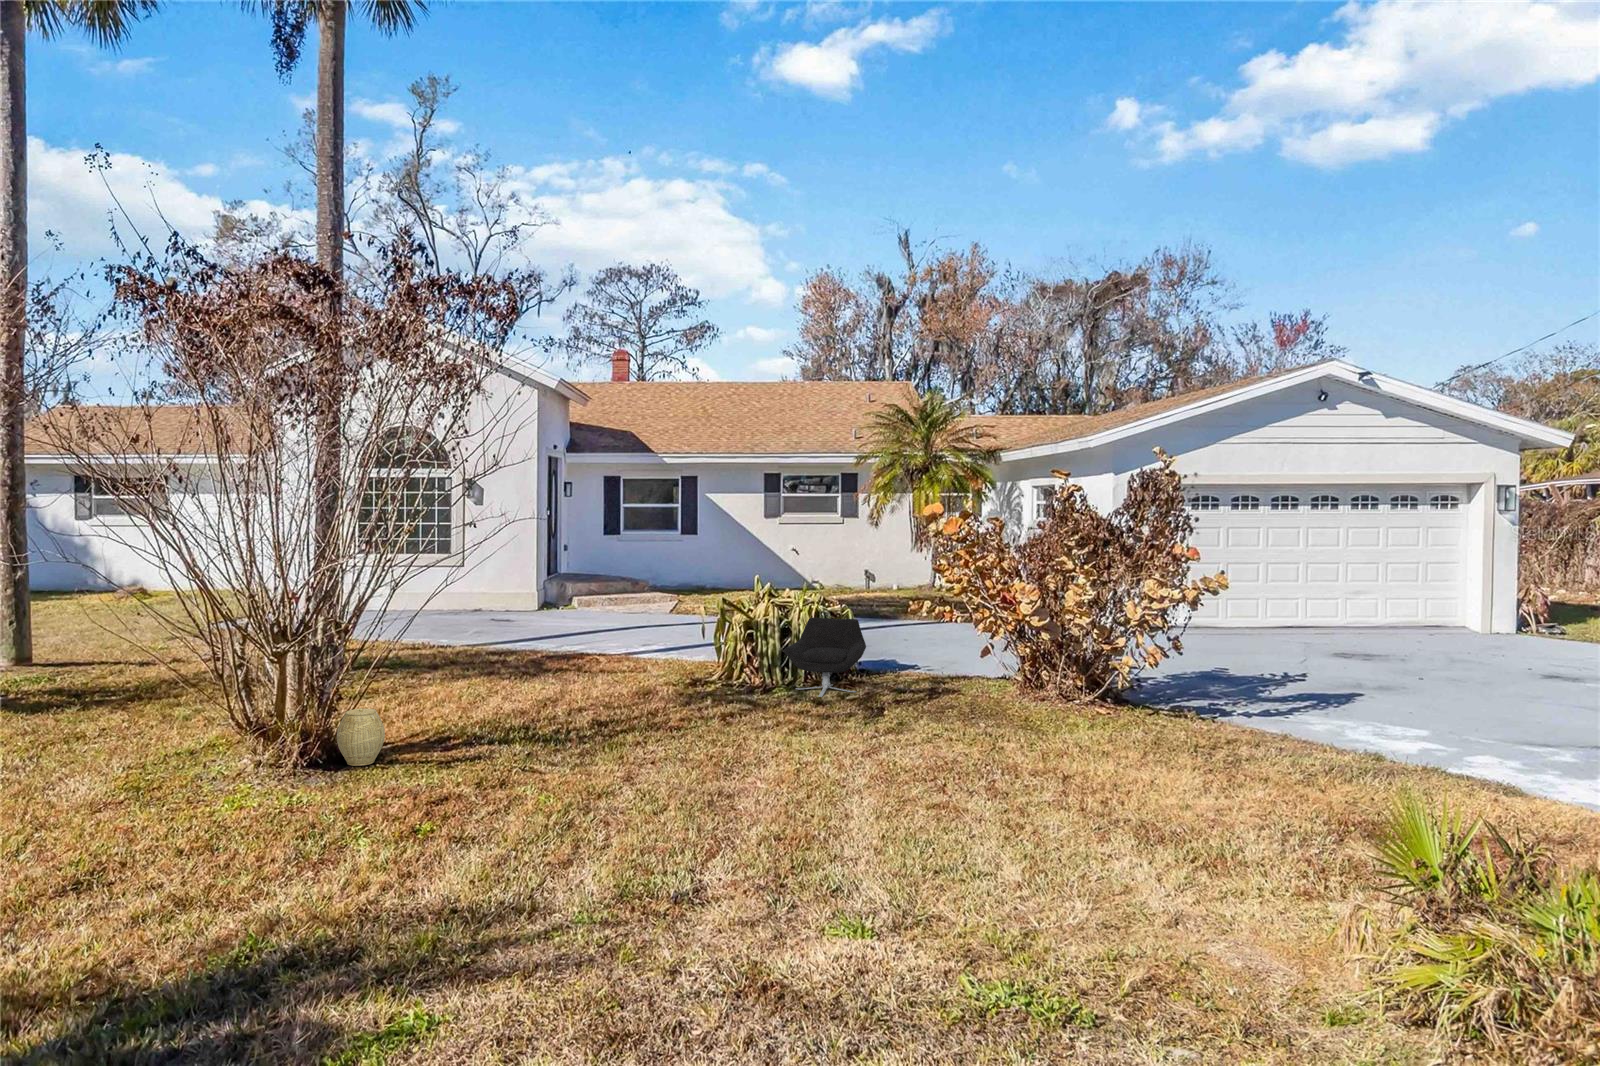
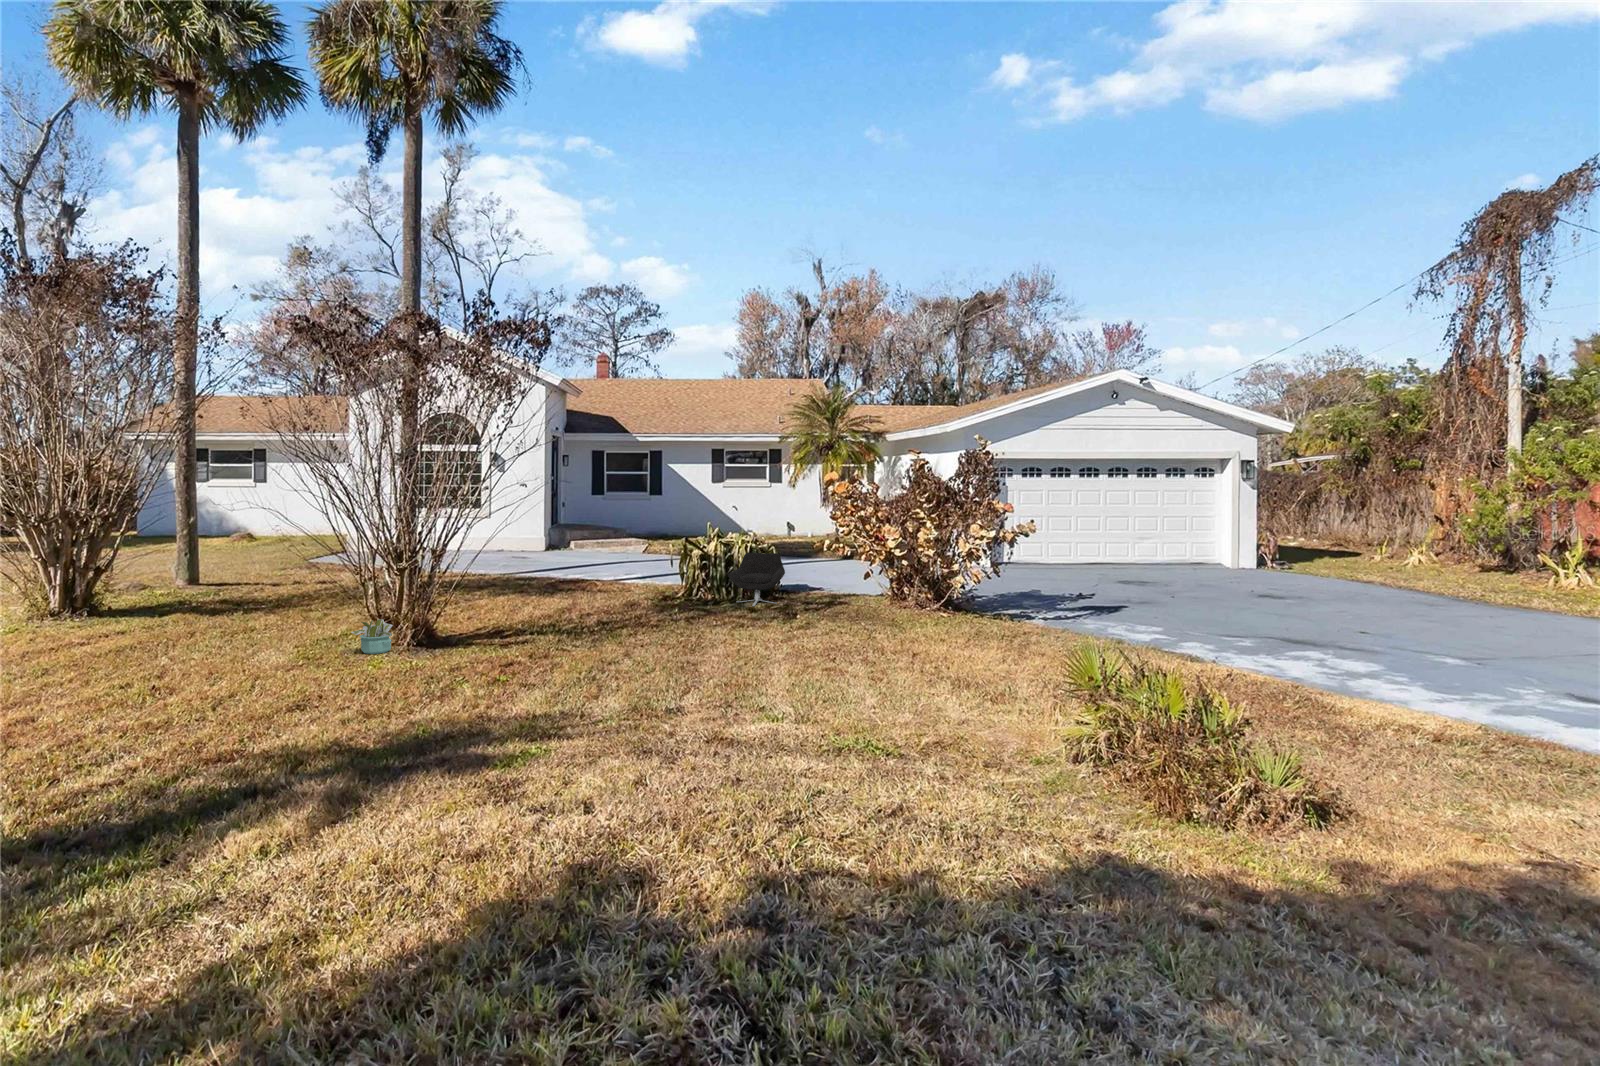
woven basket: present [337,708,385,766] -> none [430,610,462,648]
decorative plant: none [216,722,282,776] -> present [351,619,393,654]

